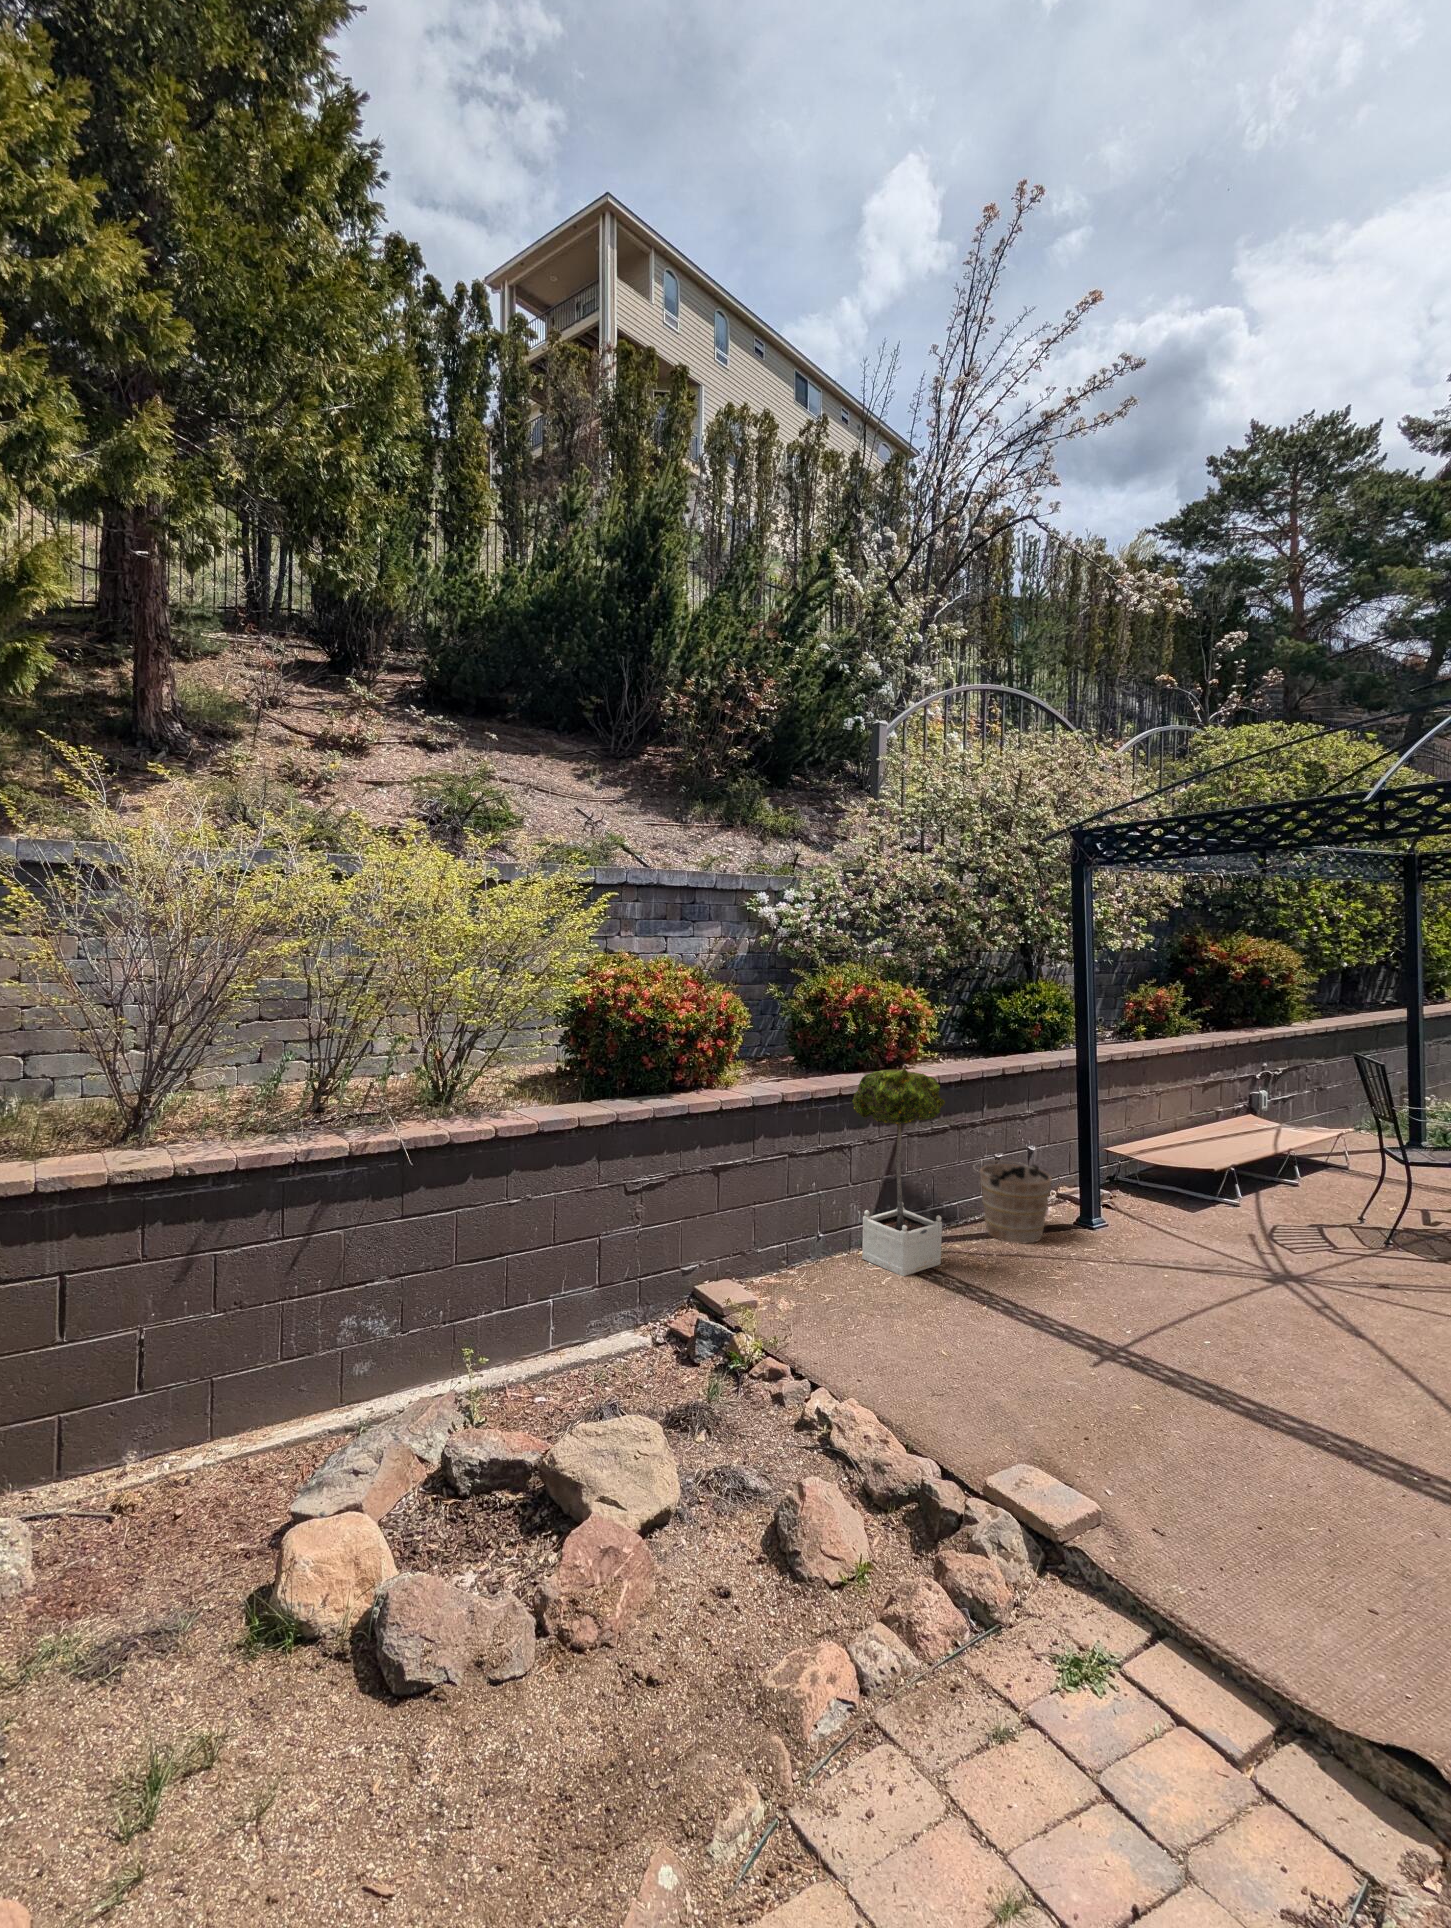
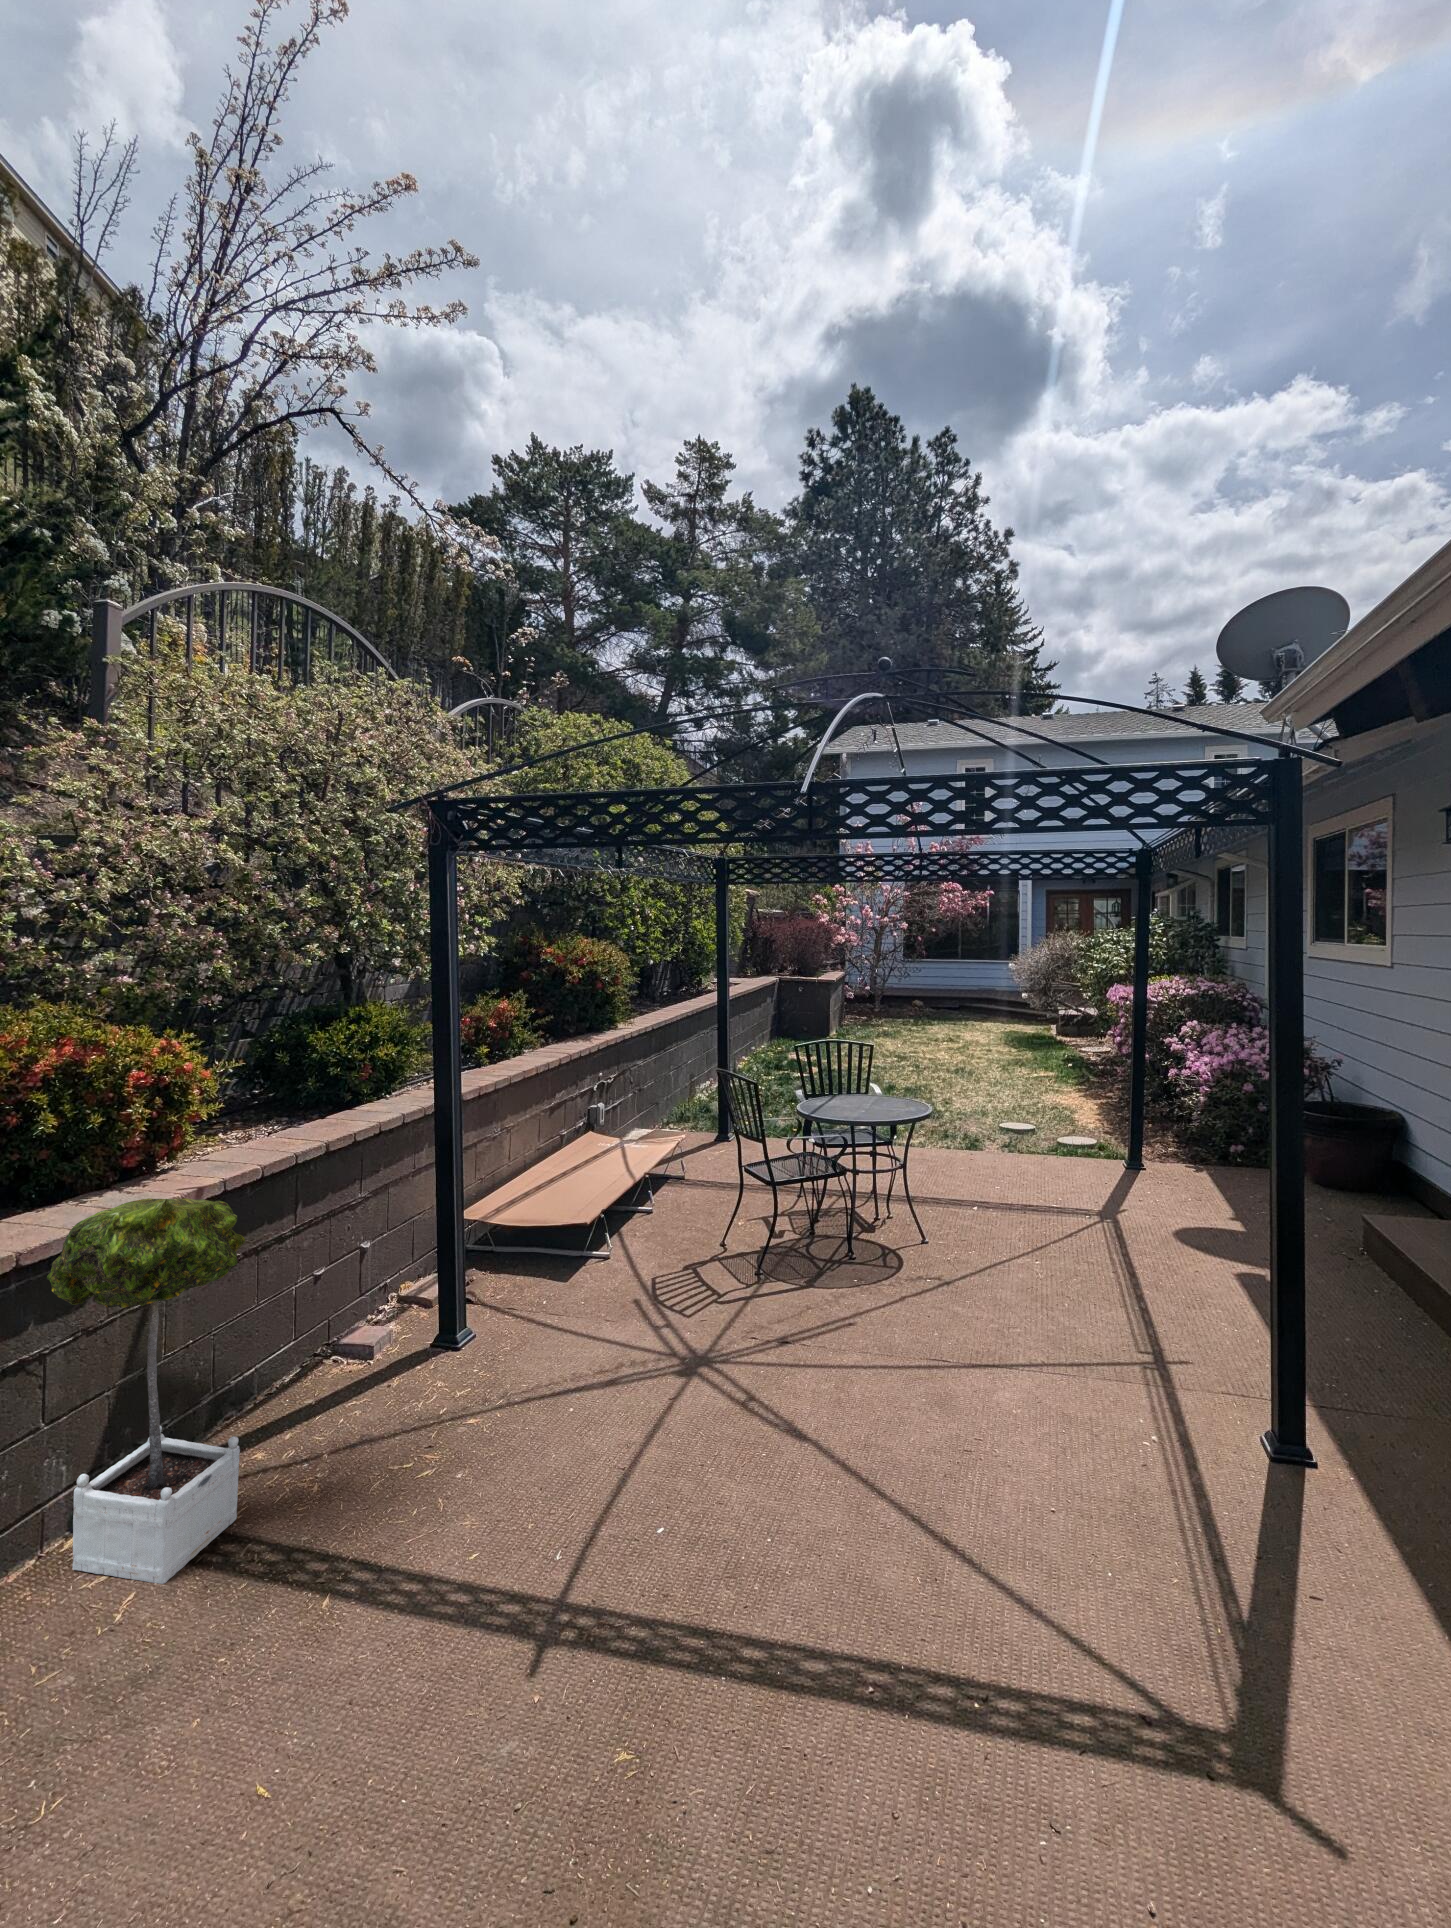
bucket: present [976,1160,1052,1243] -> none [285,1281,410,1419]

